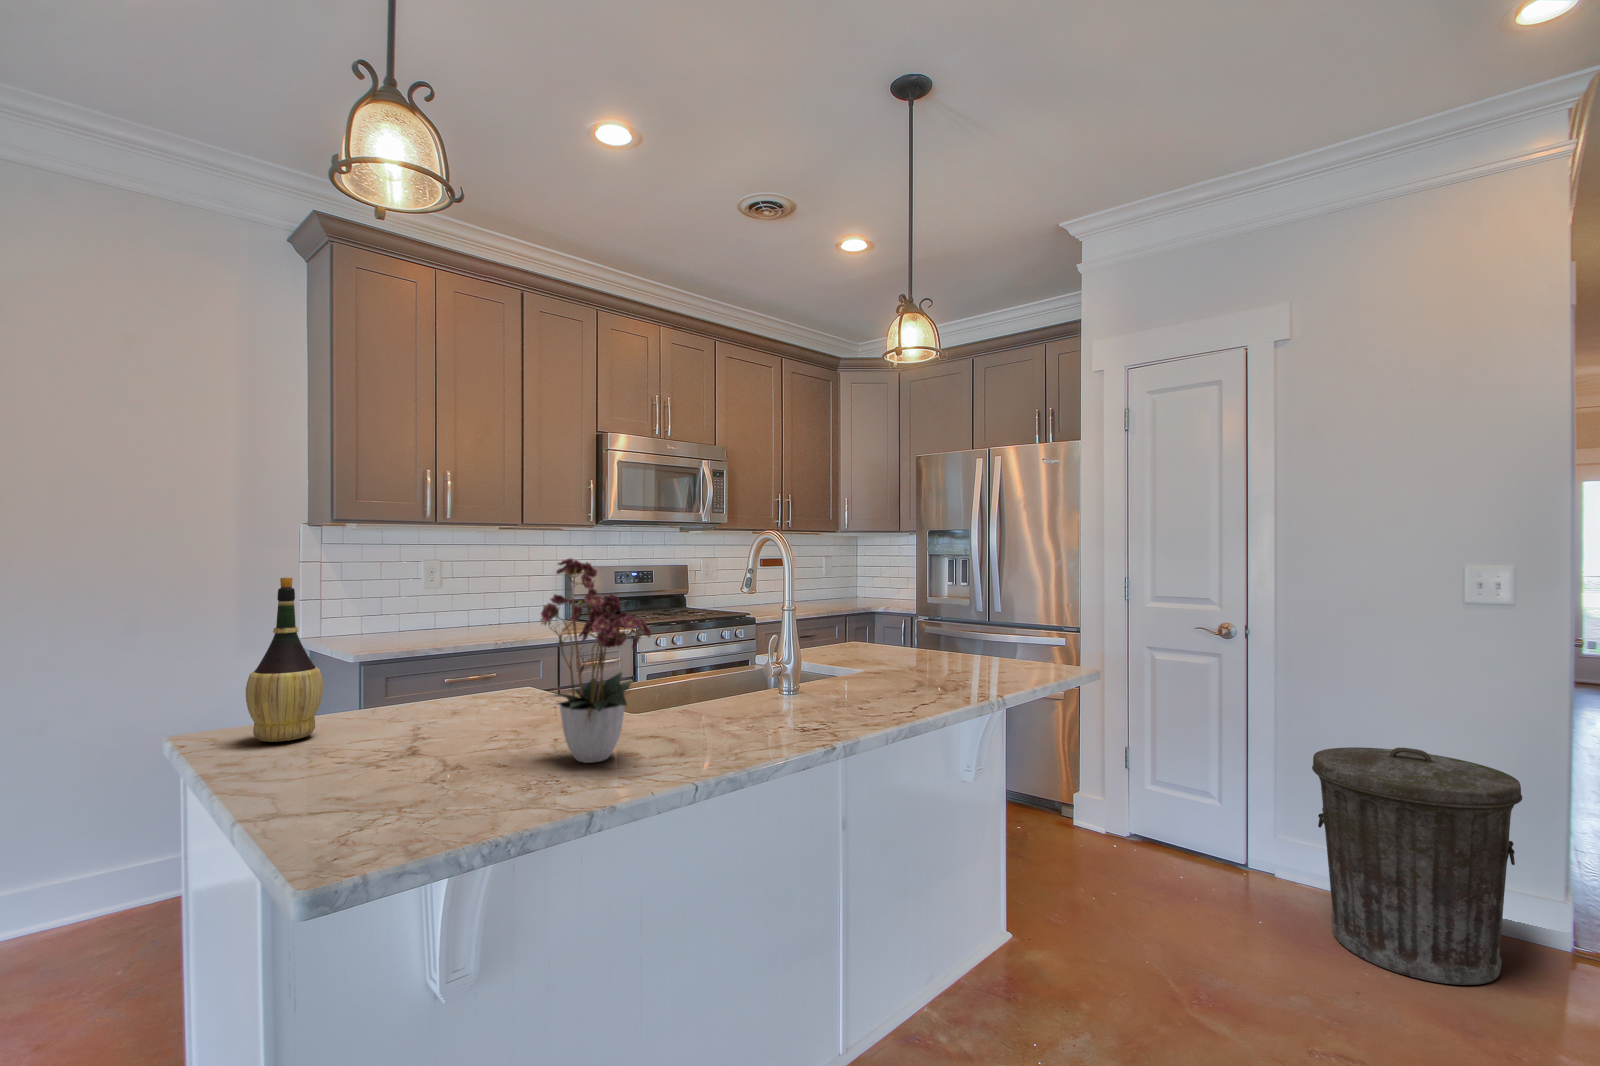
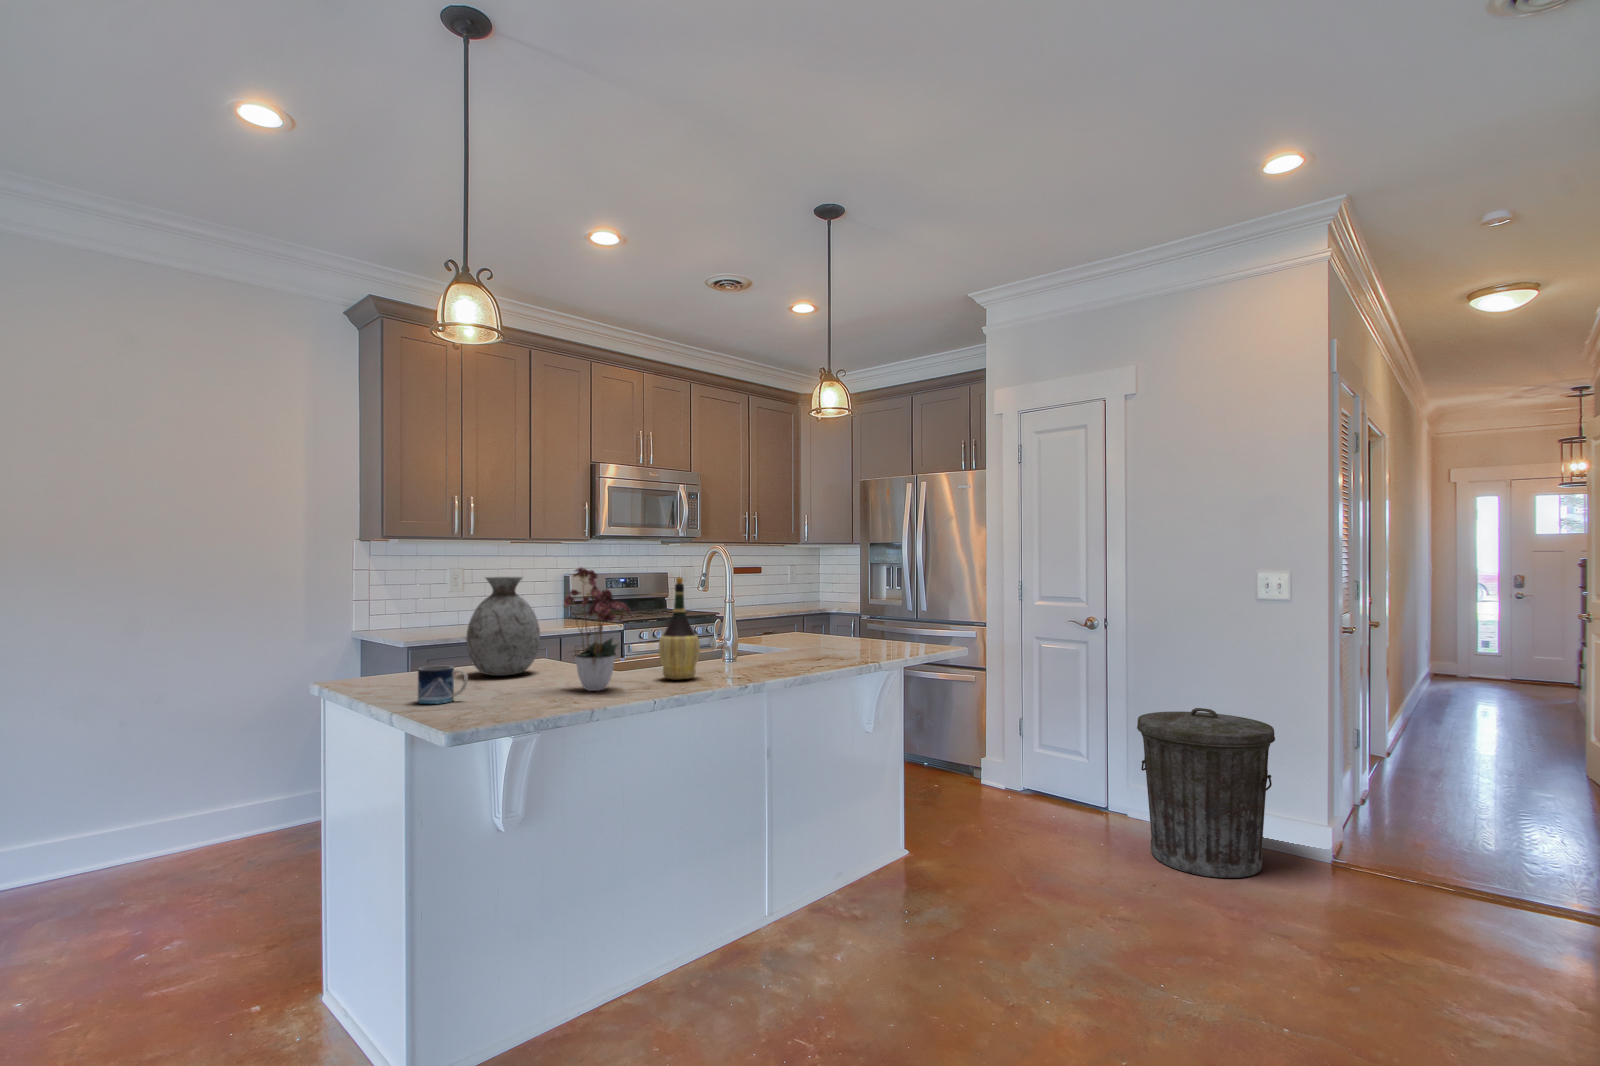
vase: none [399,572,513,724] -> present [466,577,540,676]
wine bottle: present [246,577,323,742] -> present [659,577,700,679]
mug: none [279,726,370,799] -> present [418,666,468,704]

